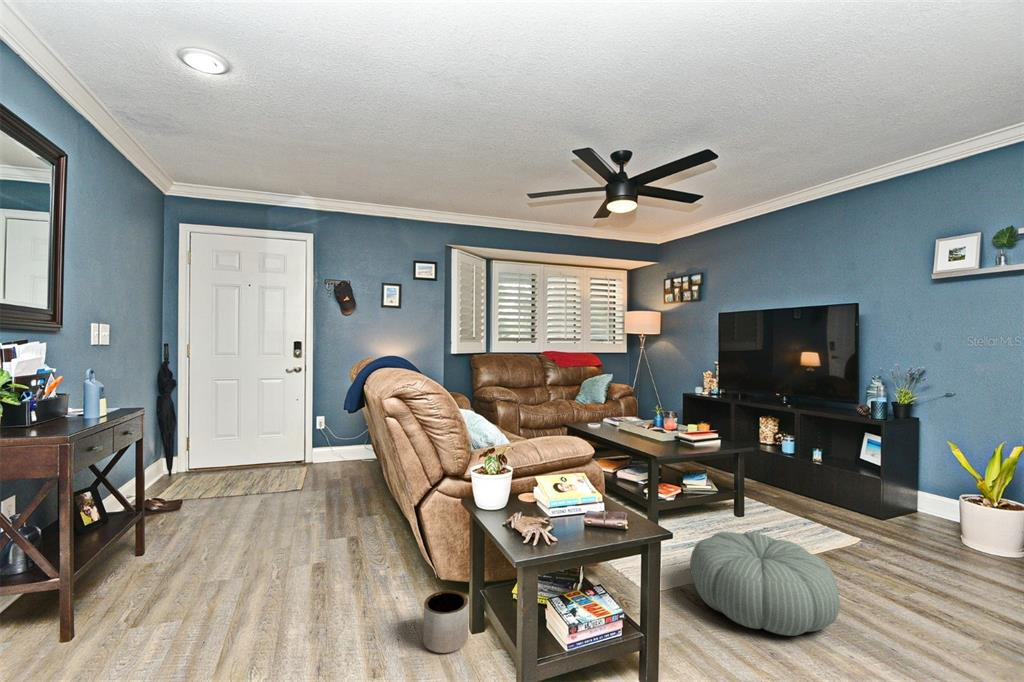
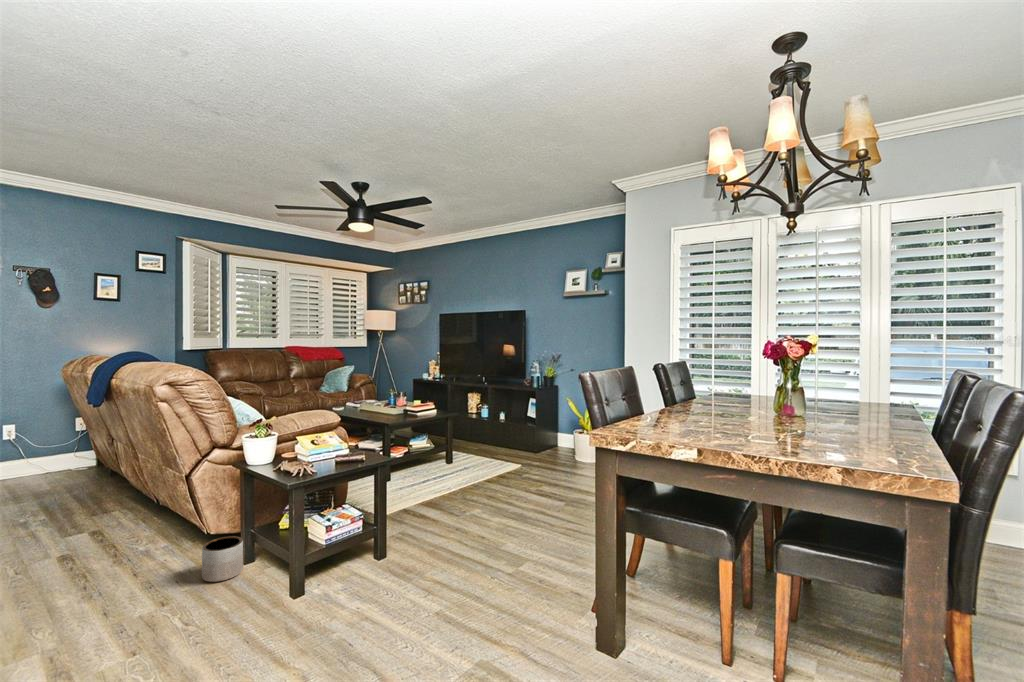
pouf: present [690,532,840,636] -> none [413,465,498,519]

